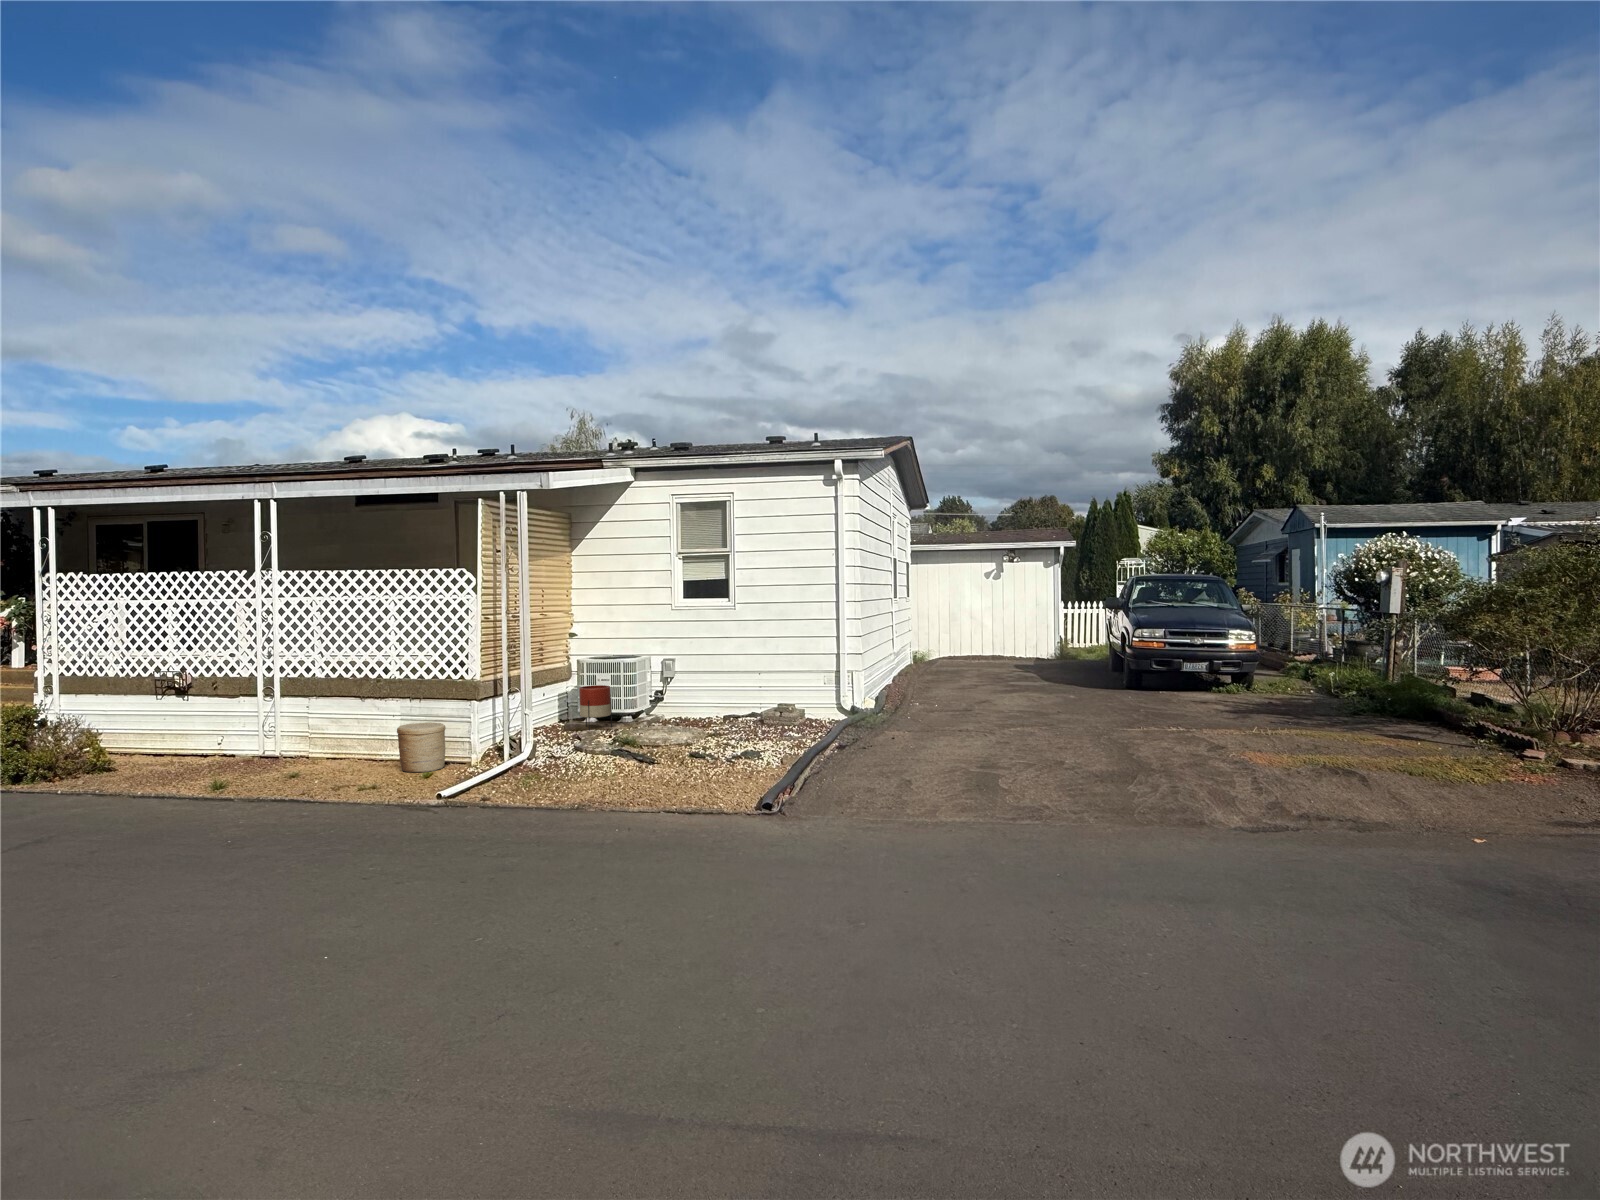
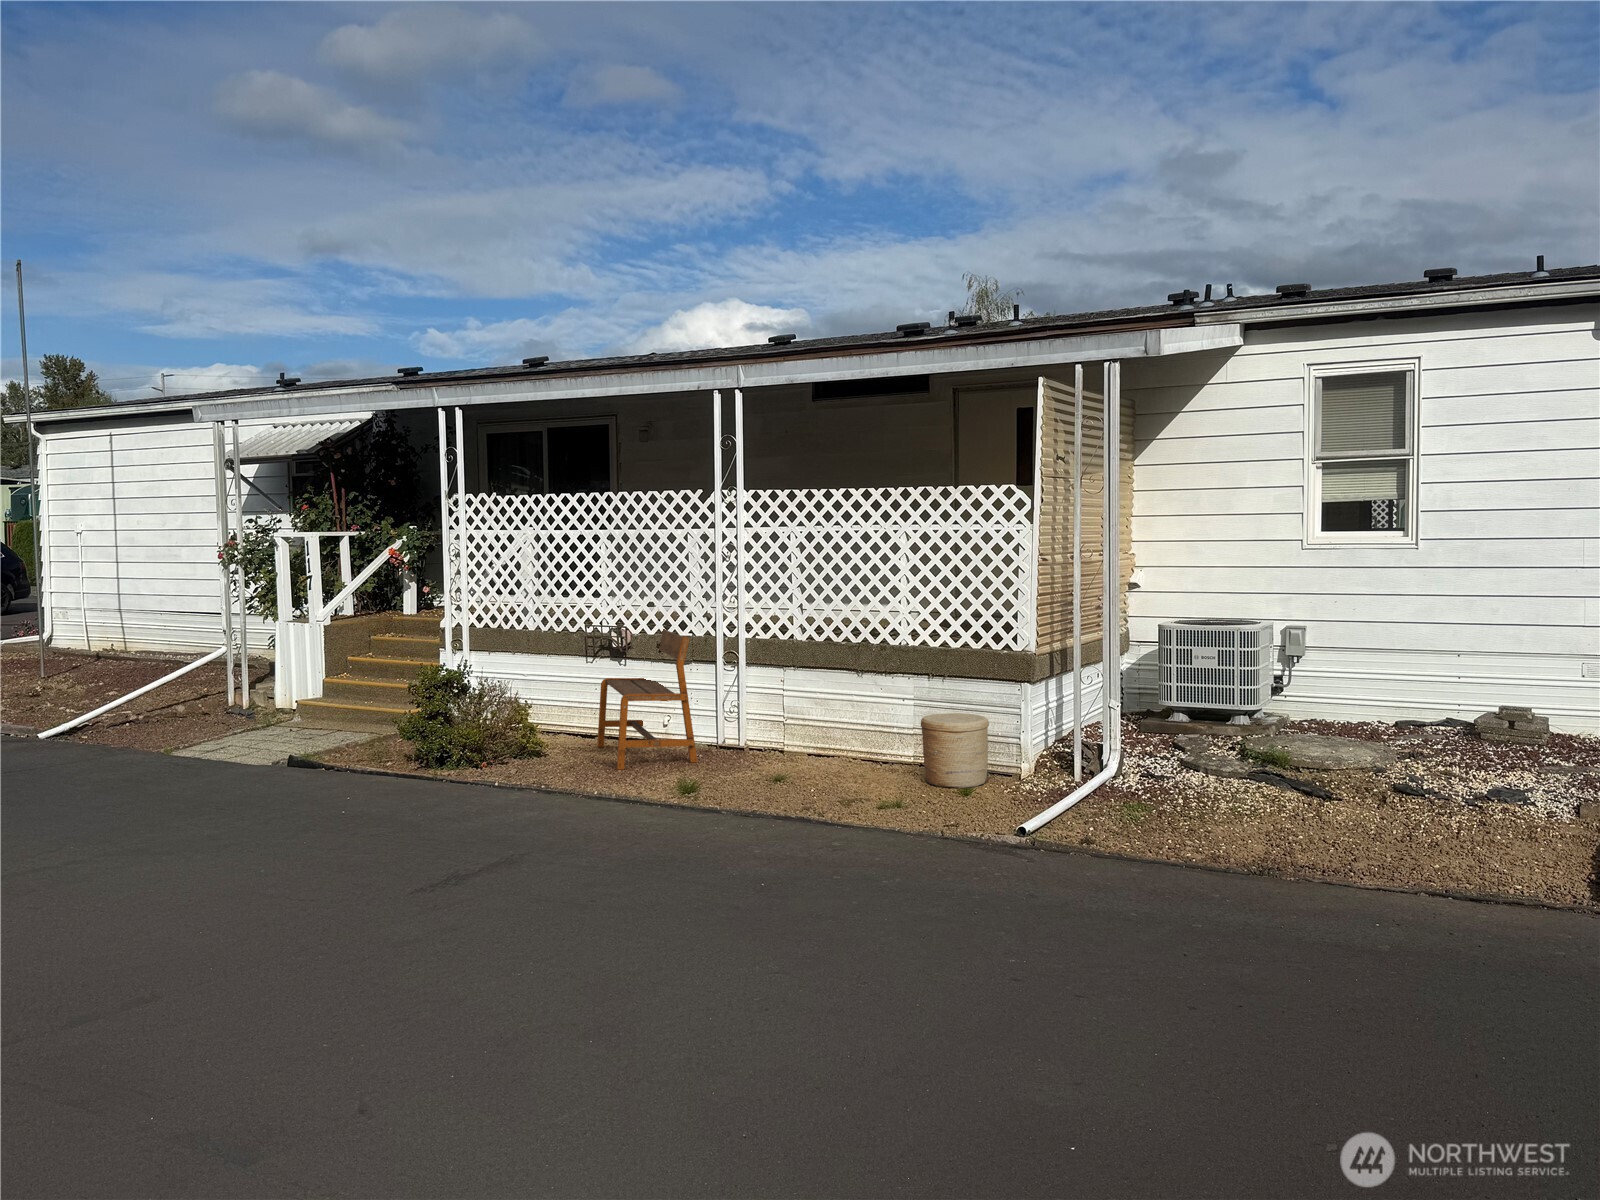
bench: none [163,671,238,776] -> present [597,629,697,770]
planter: present [579,685,612,730] -> none [1167,665,1217,736]

